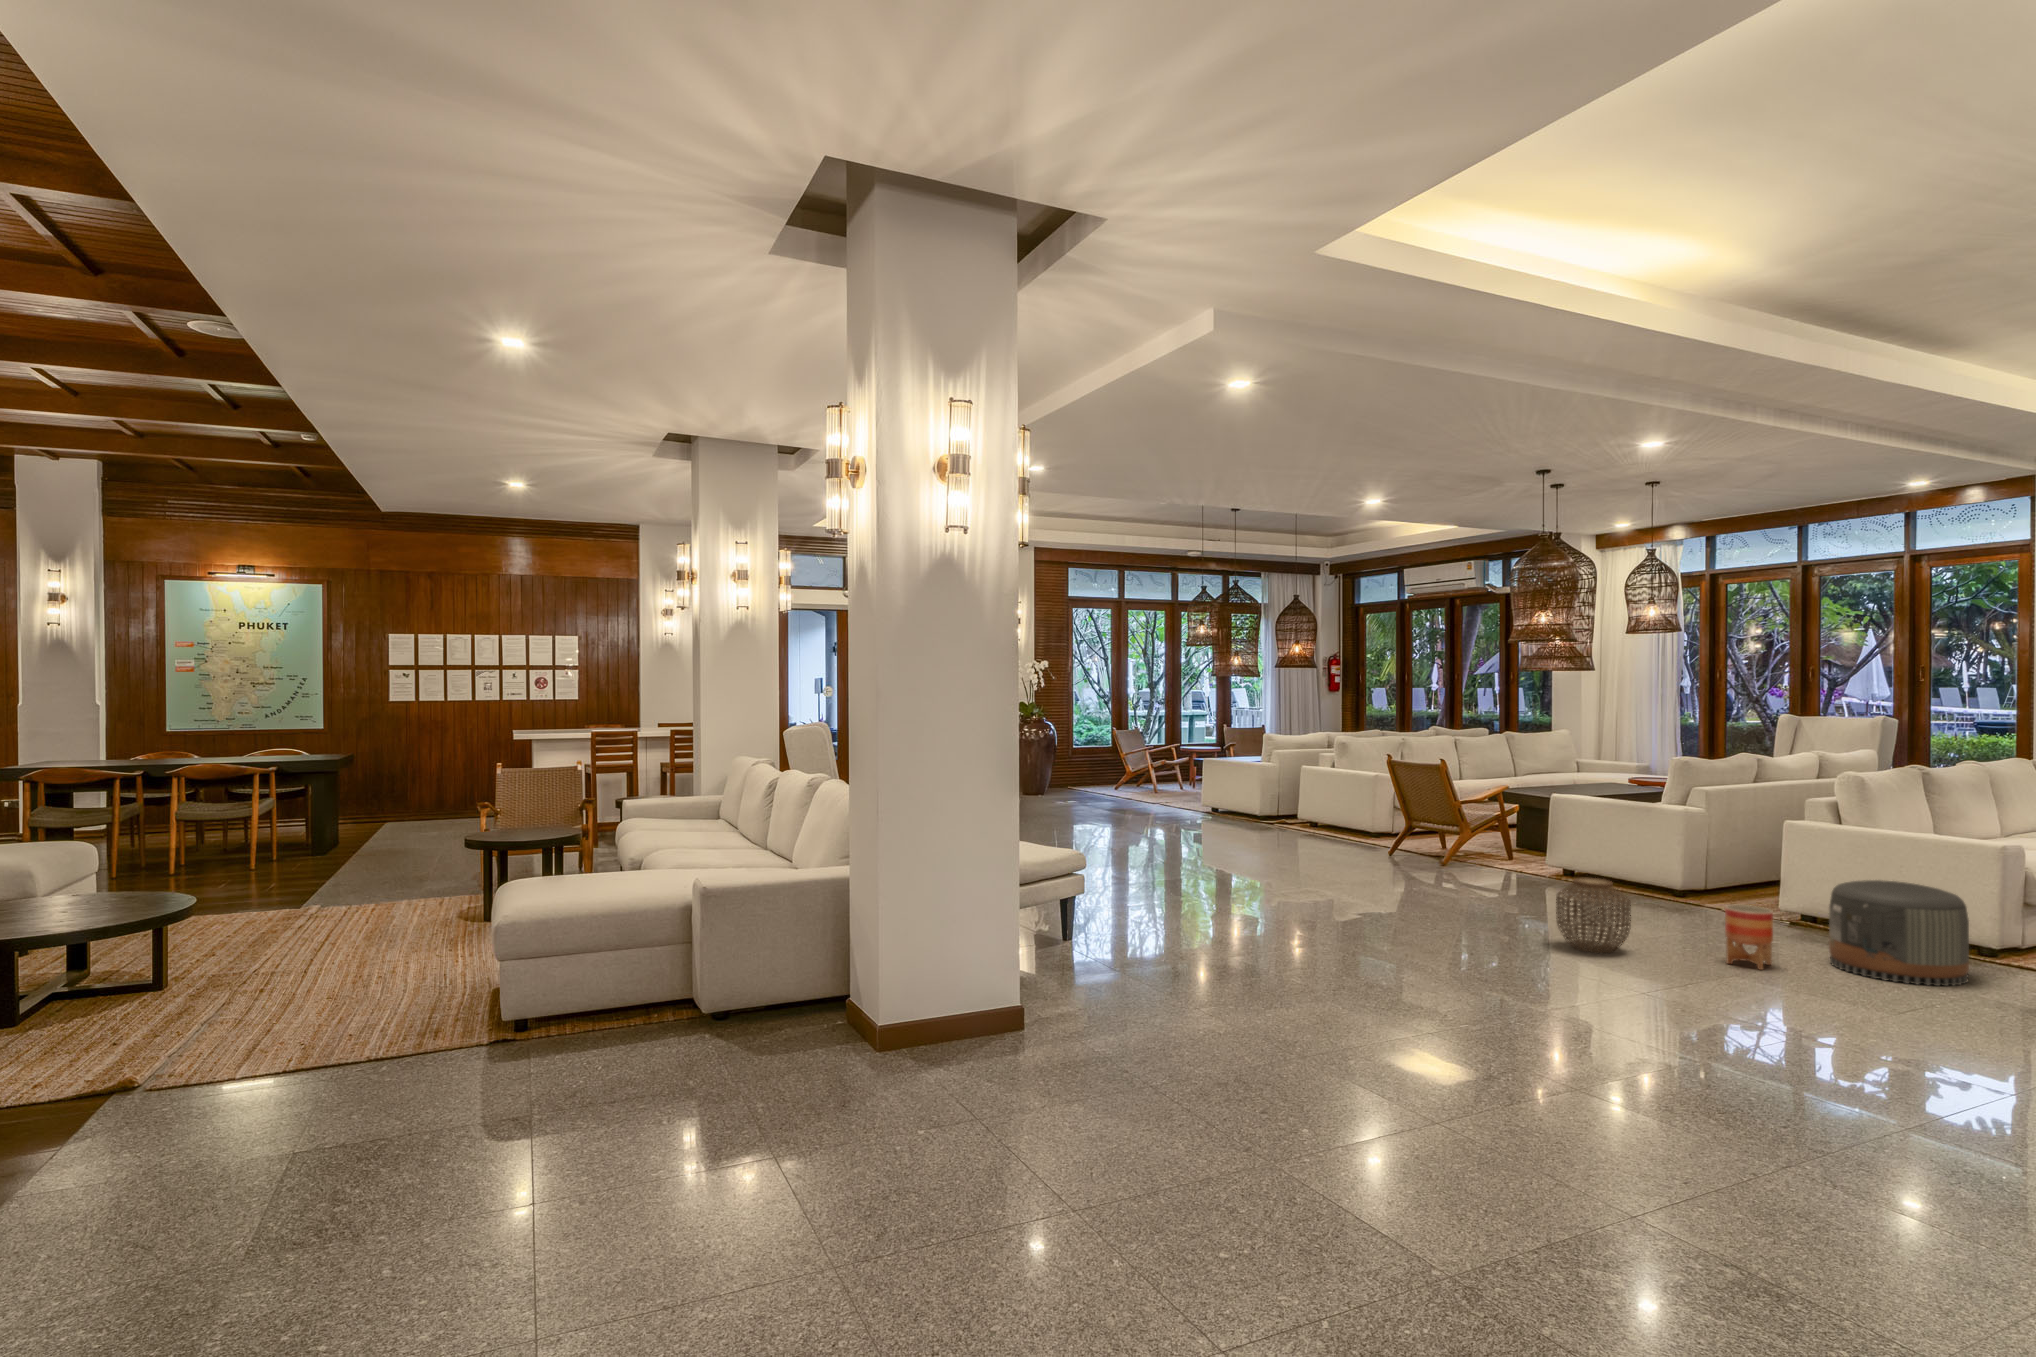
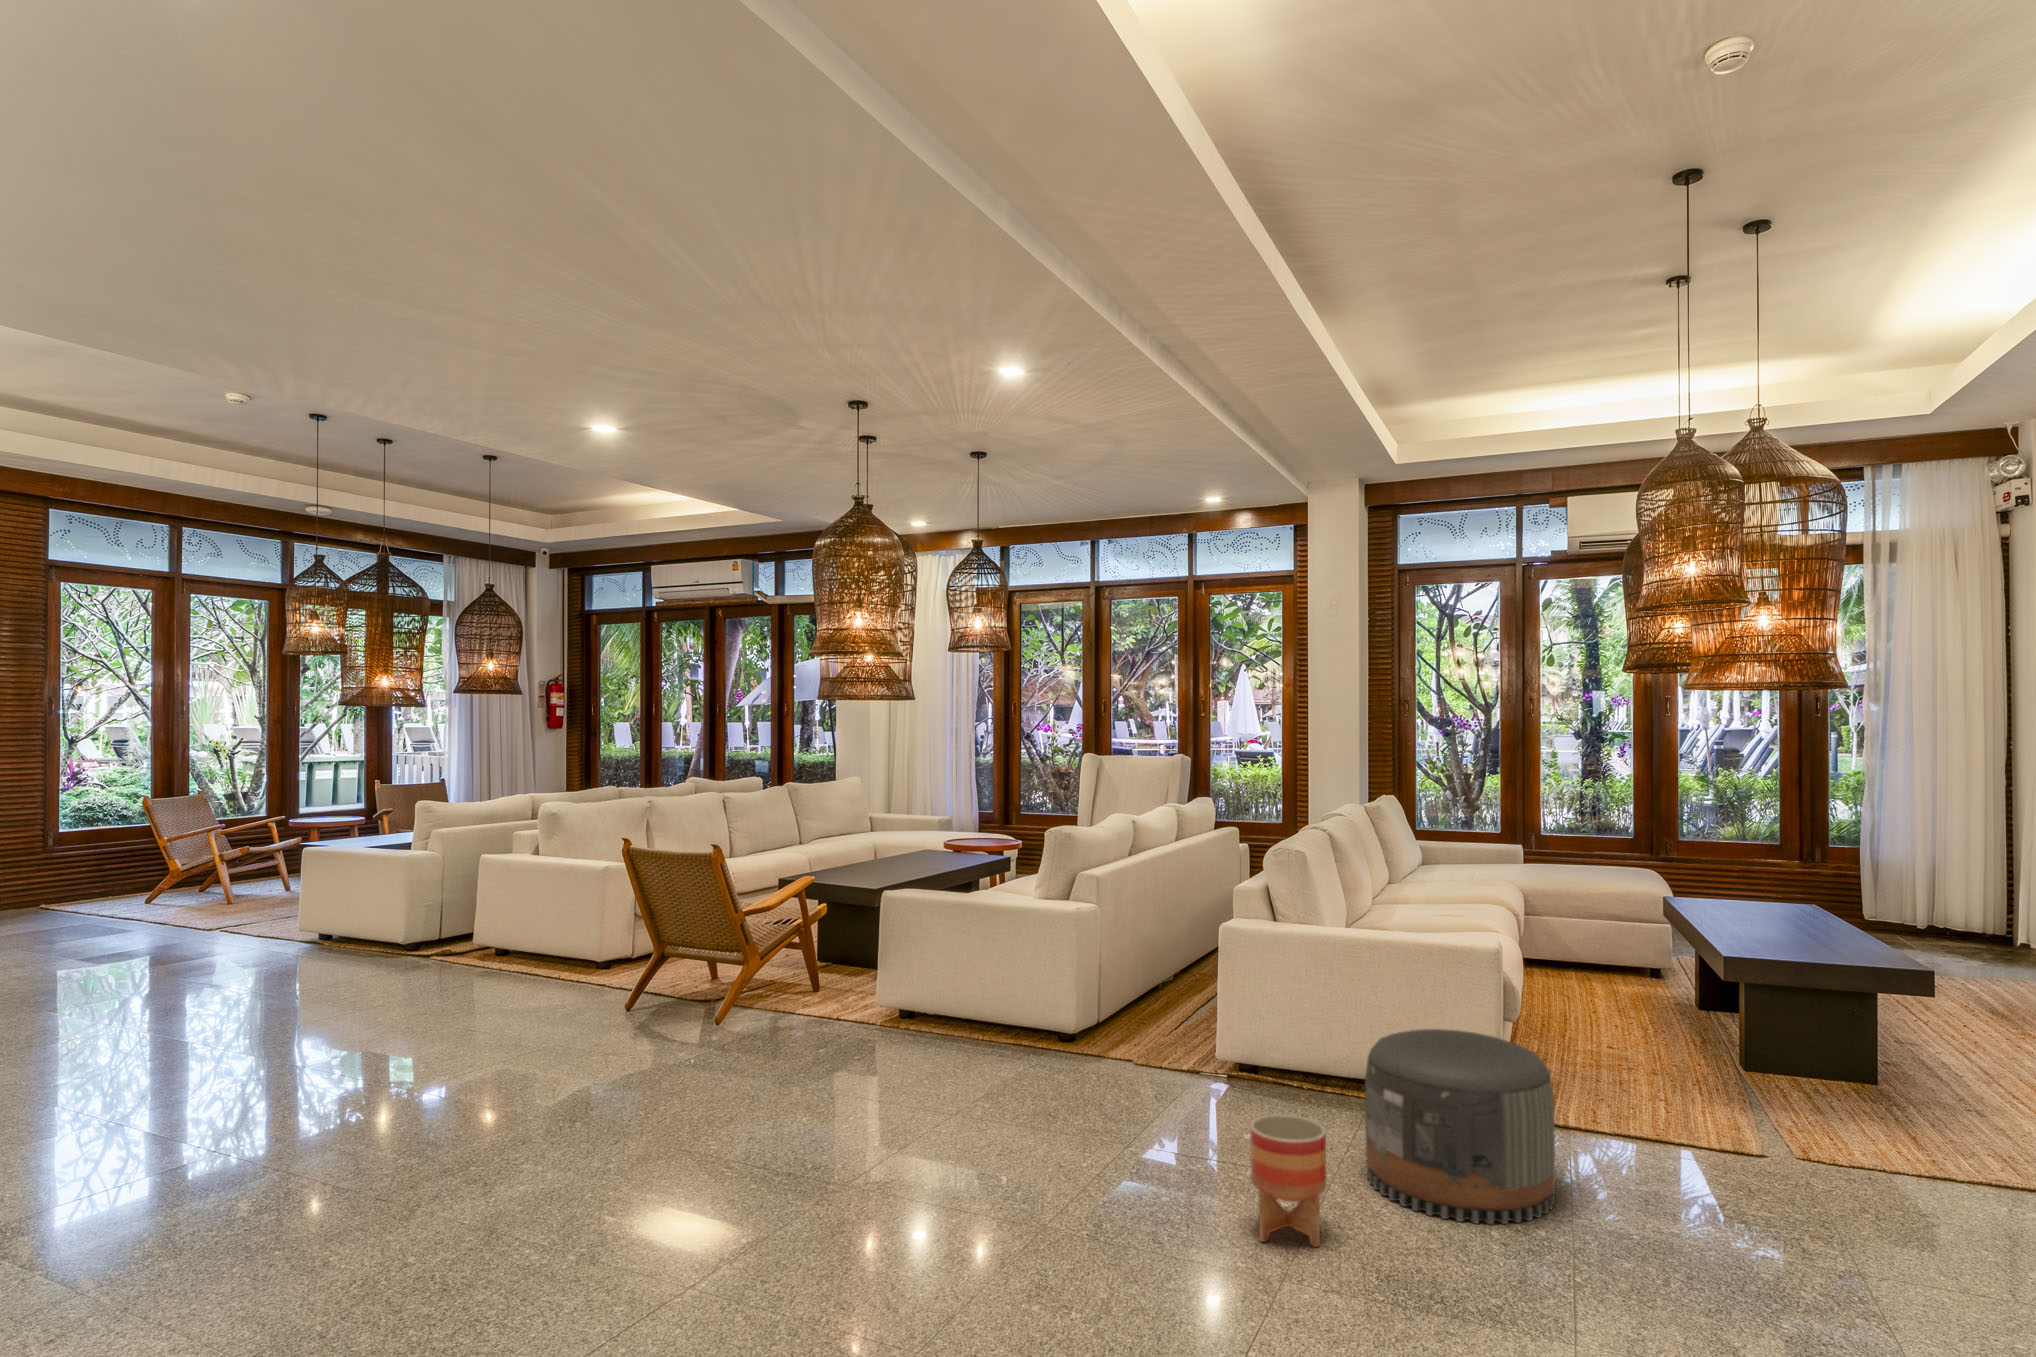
woven basket: present [1556,878,1631,953] -> none [973,1104,1109,1275]

